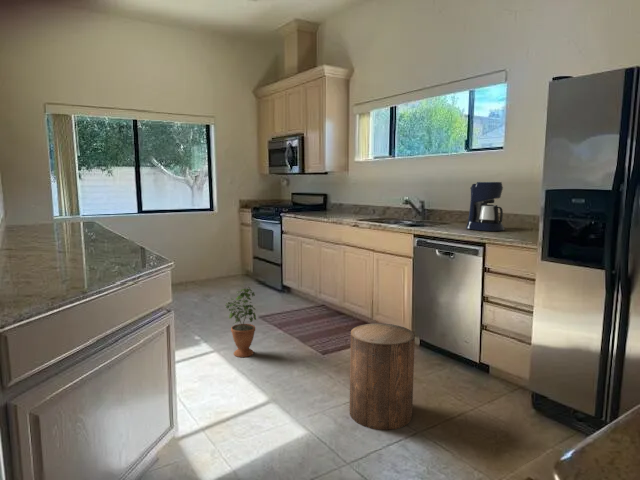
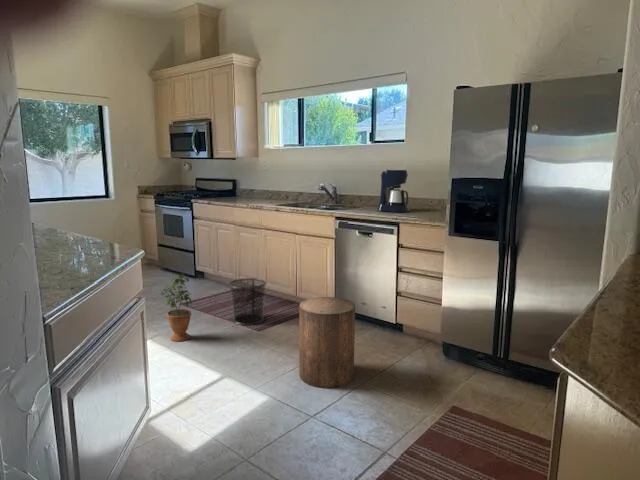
waste bin: none [299,297,338,347] -> present [230,278,266,325]

